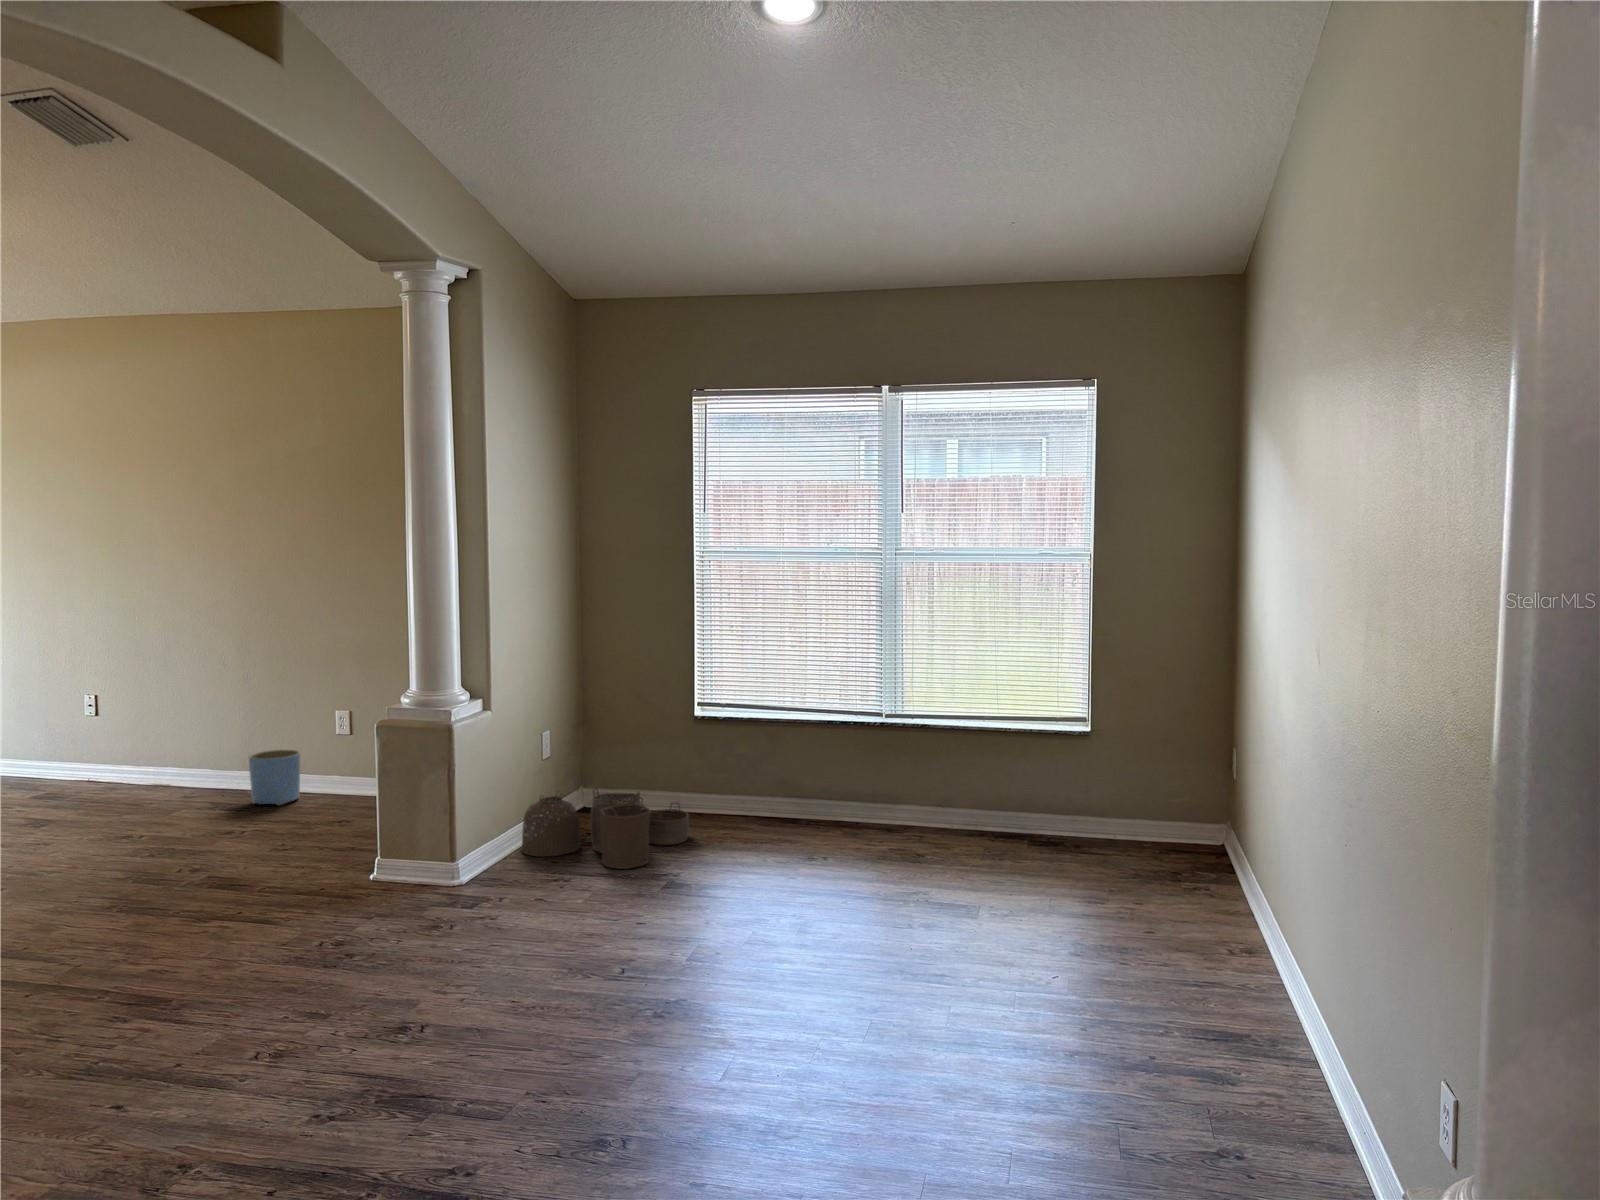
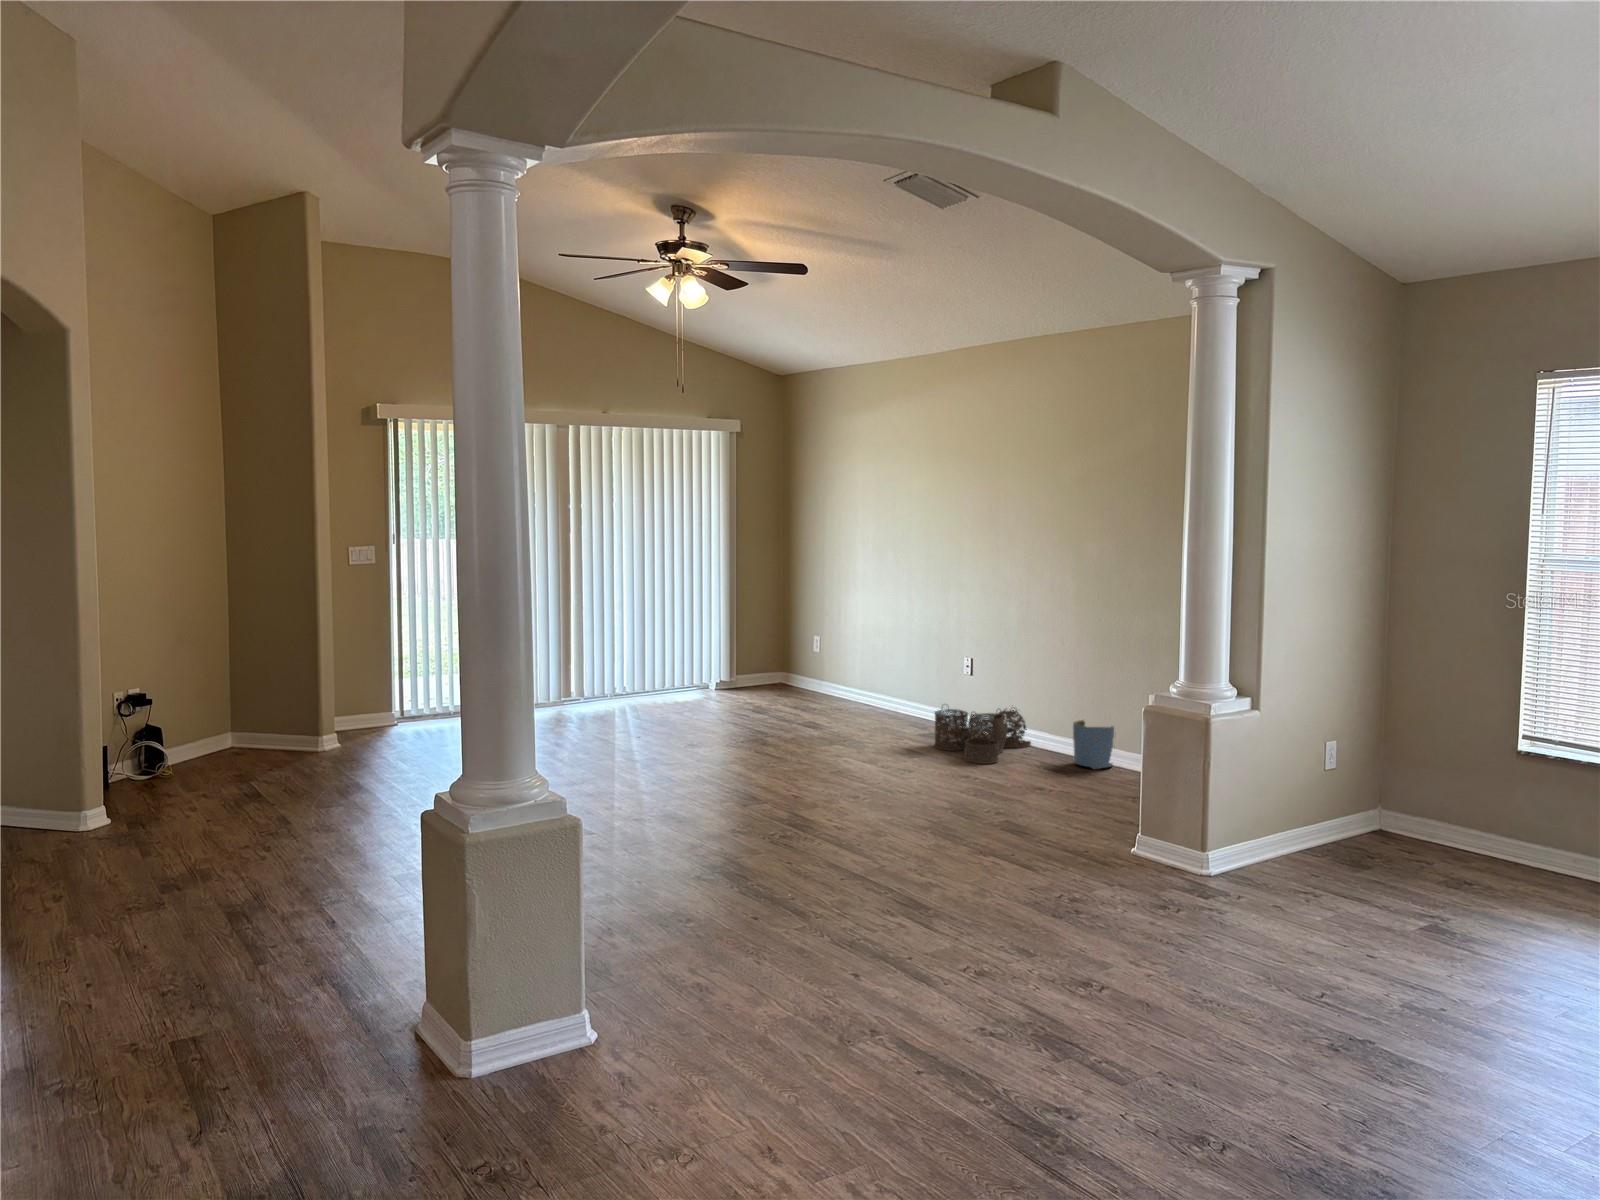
woven basket: present [521,788,689,869] -> present [935,708,1031,764]

